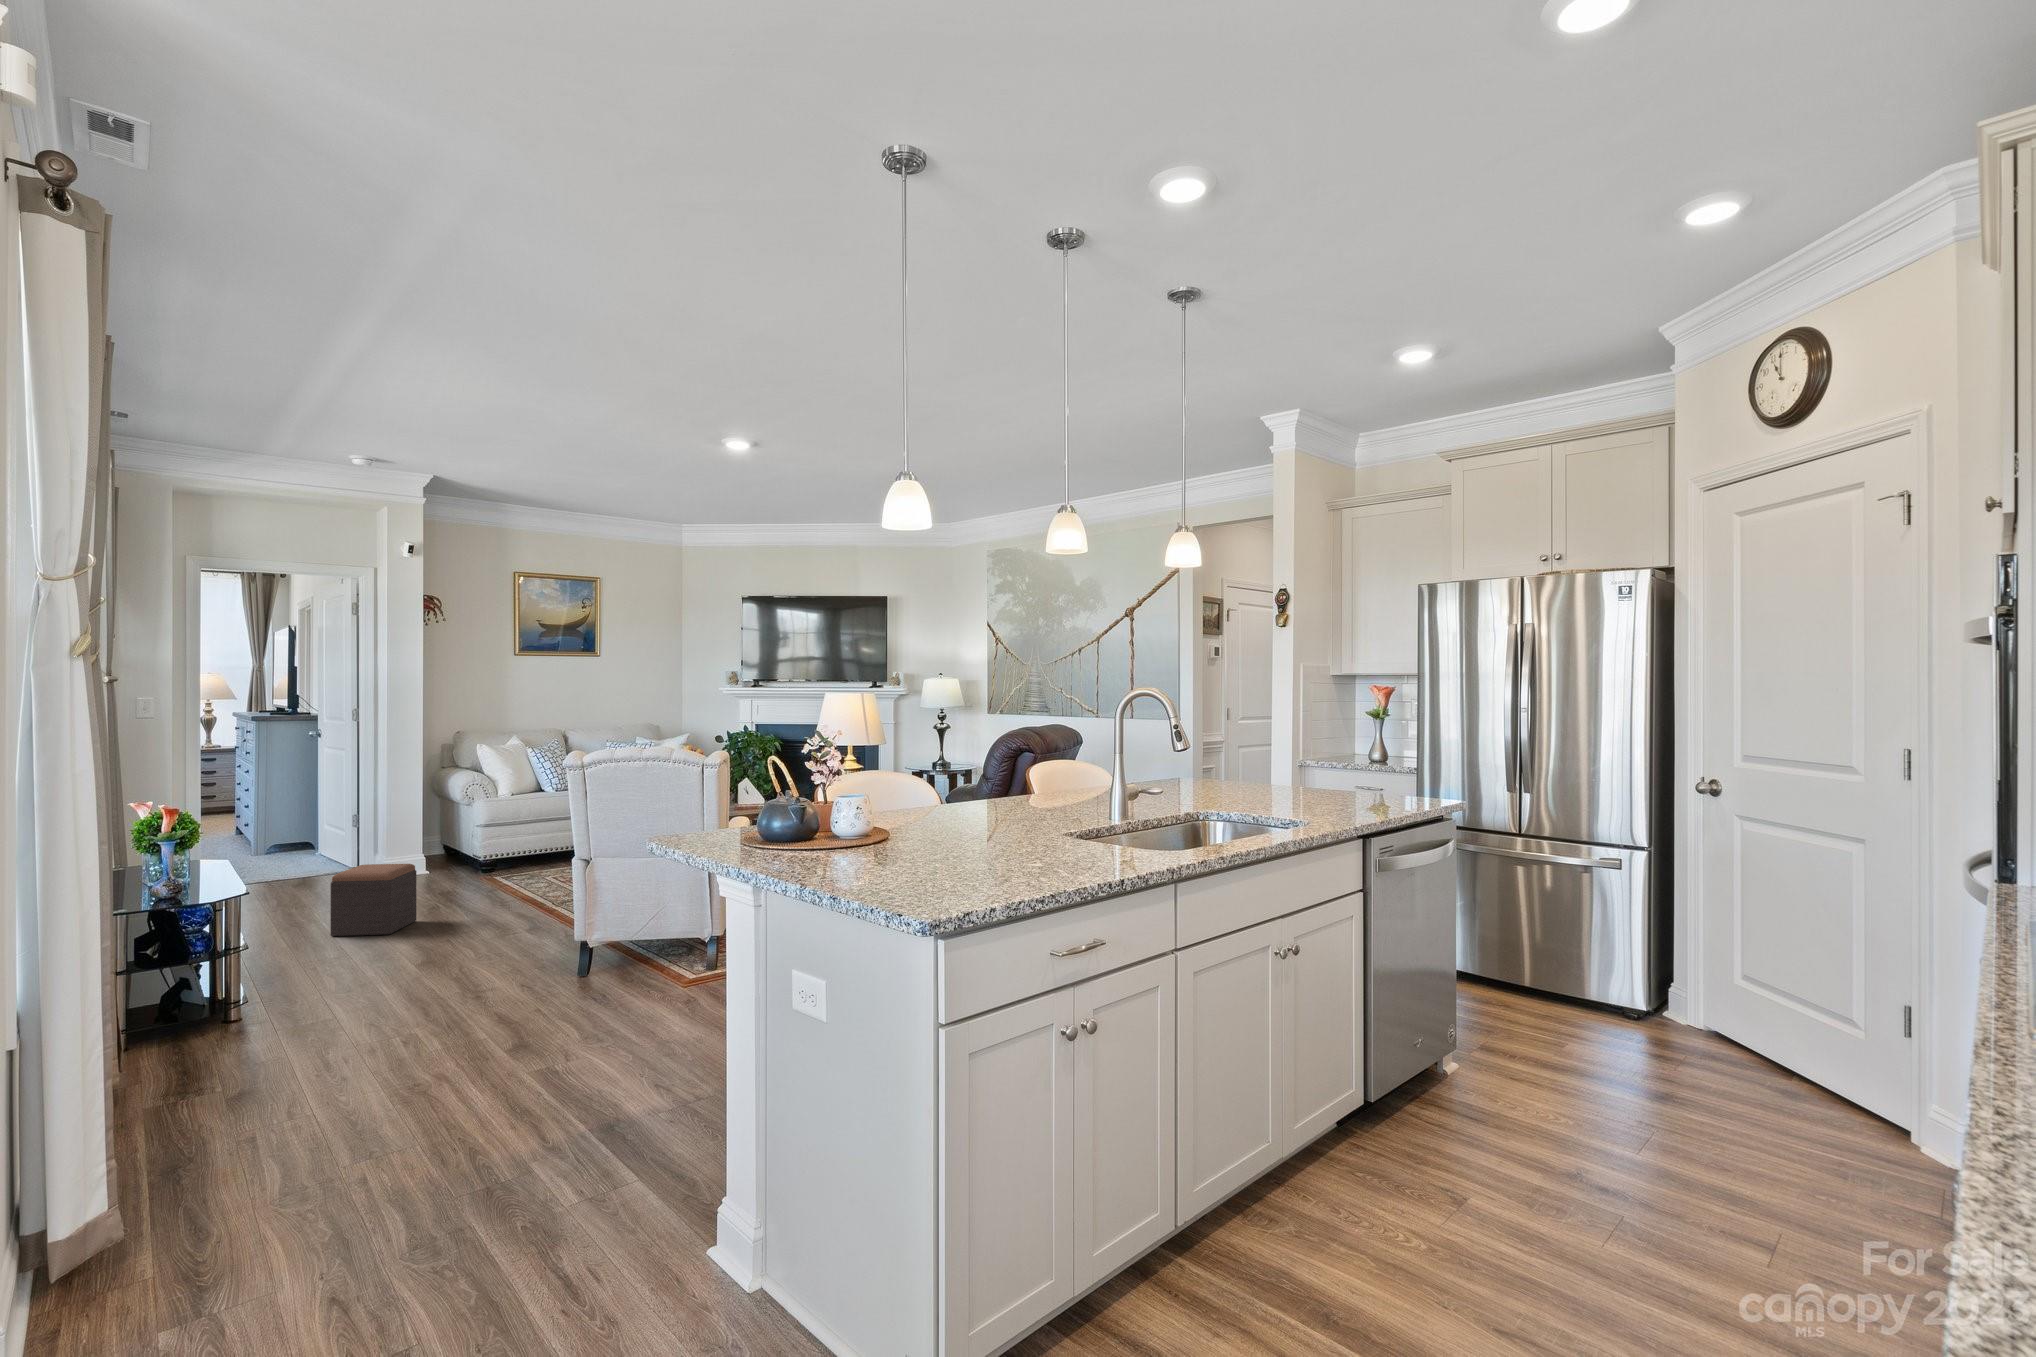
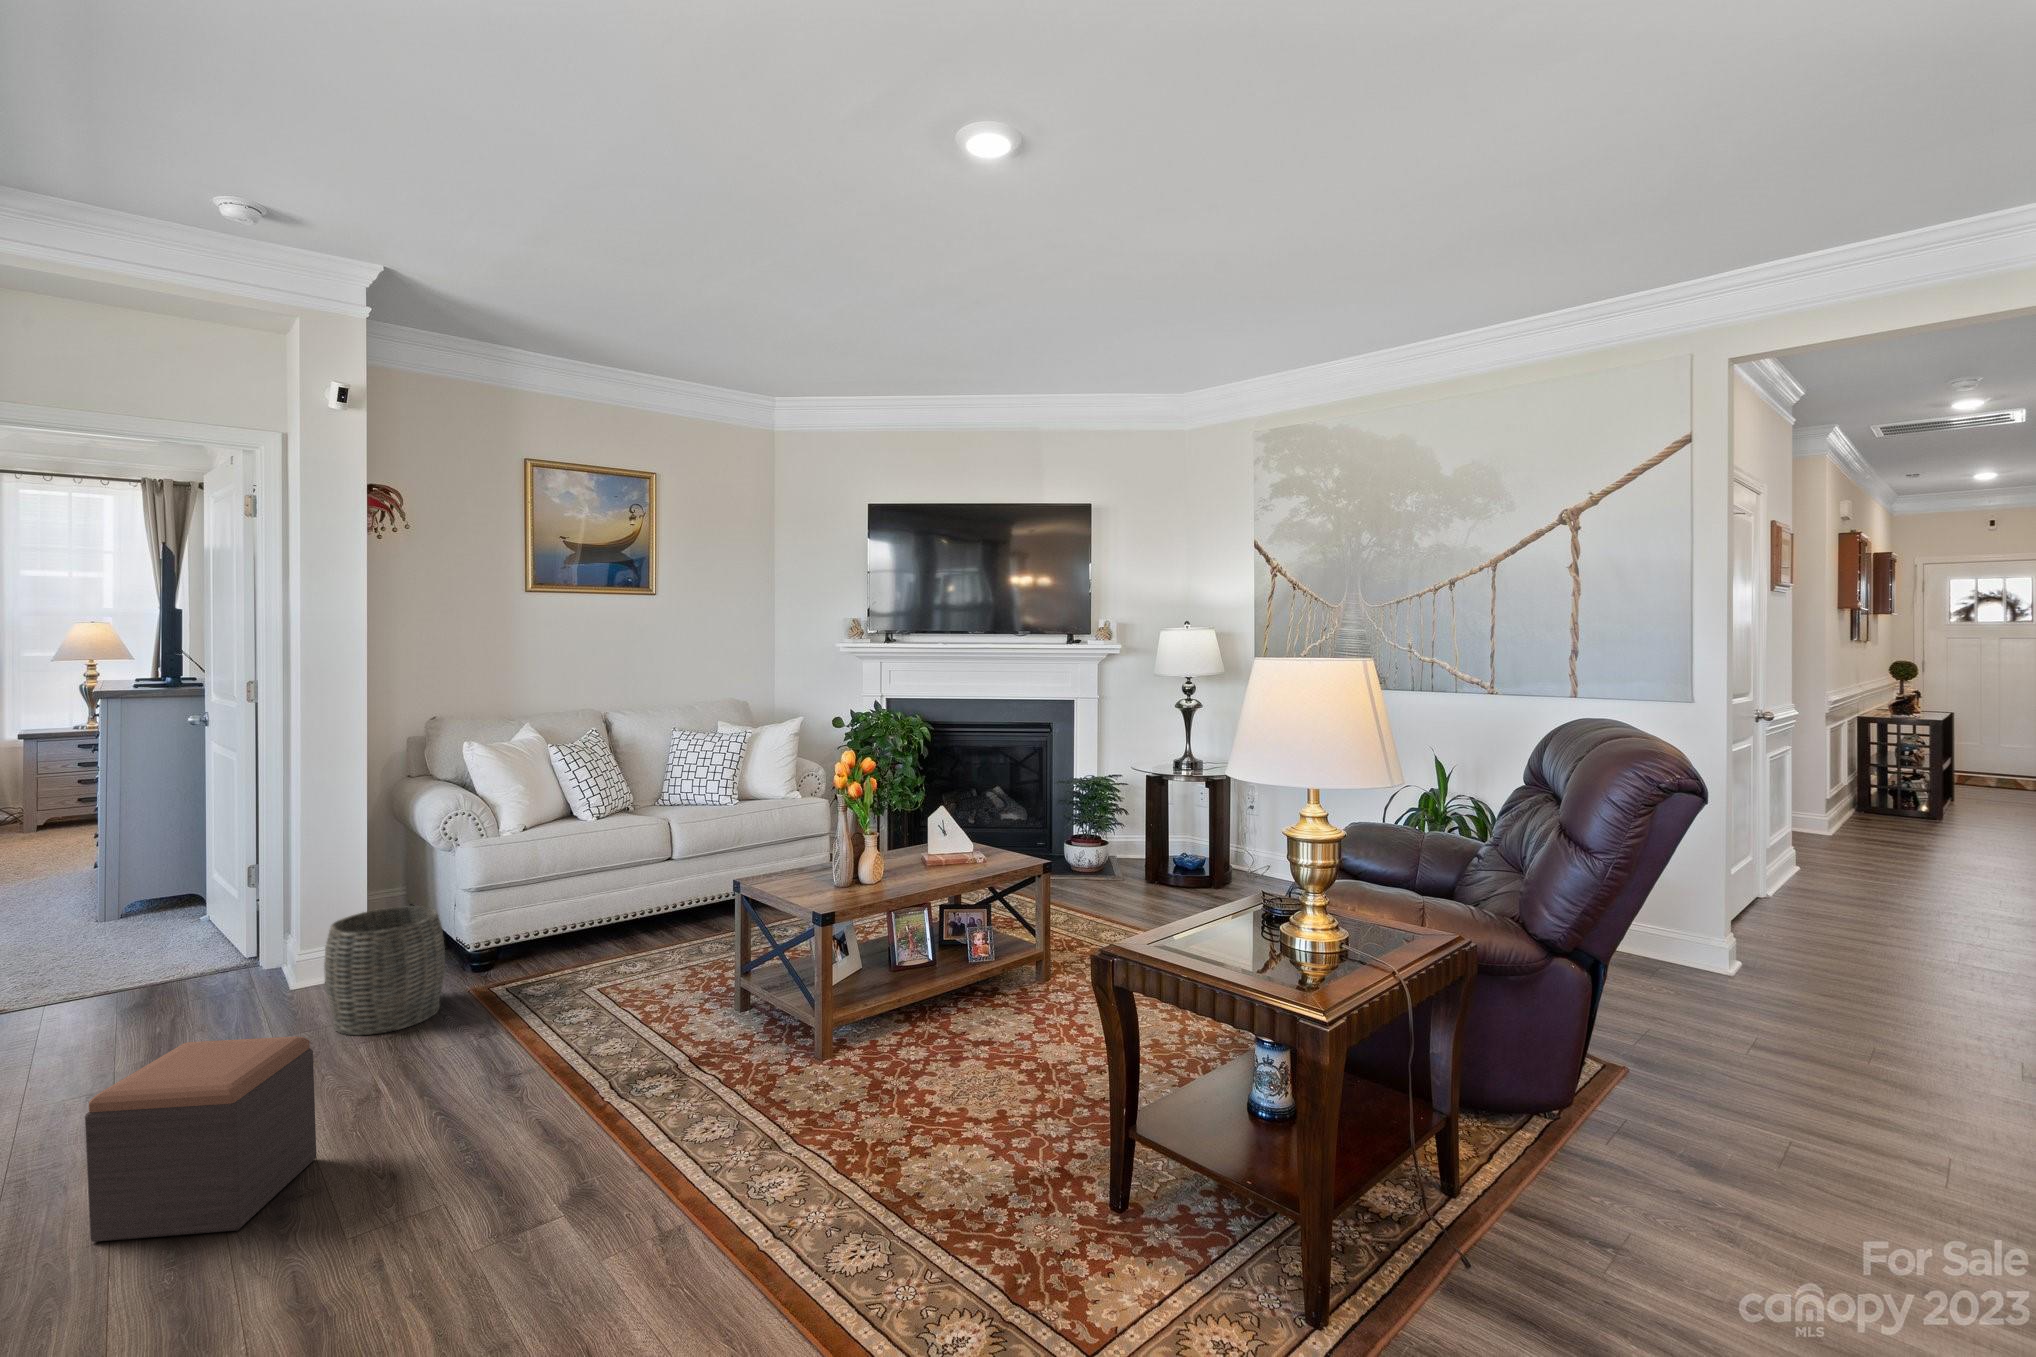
woven basket: none [407,830,469,891] -> present [324,906,445,1035]

